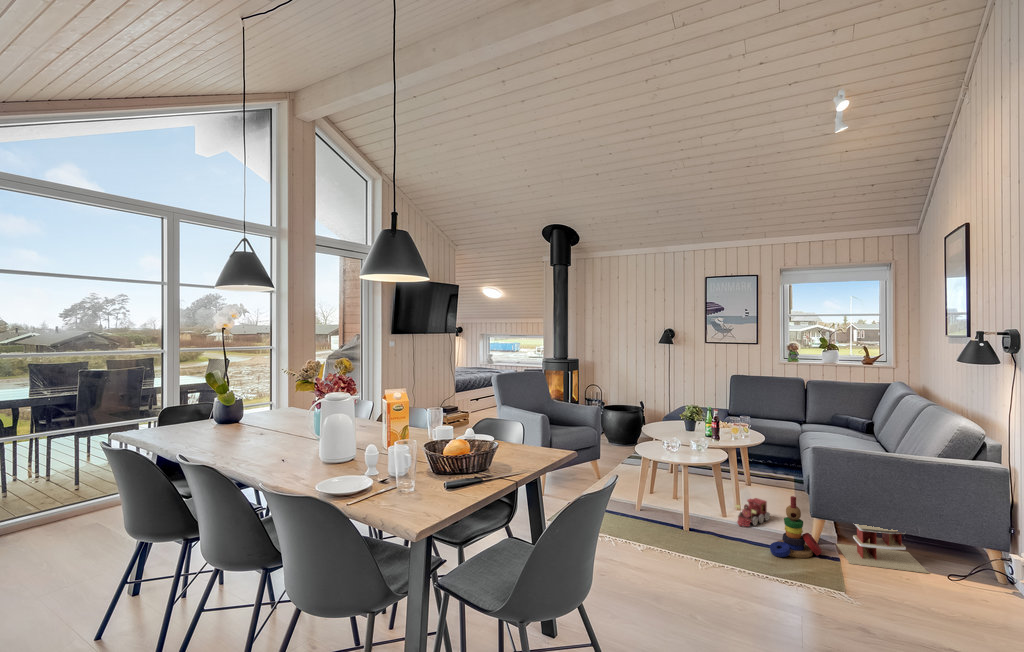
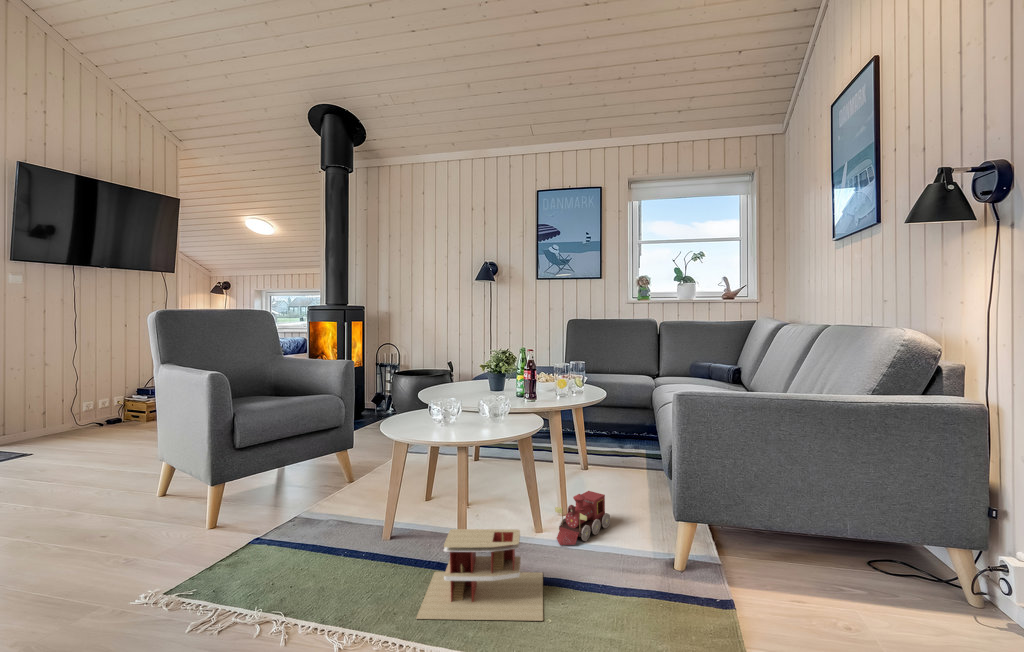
stacking toy: present [770,496,822,558] -> none [605,488,694,610]
toy house: present [836,524,929,573] -> present [416,529,543,621]

